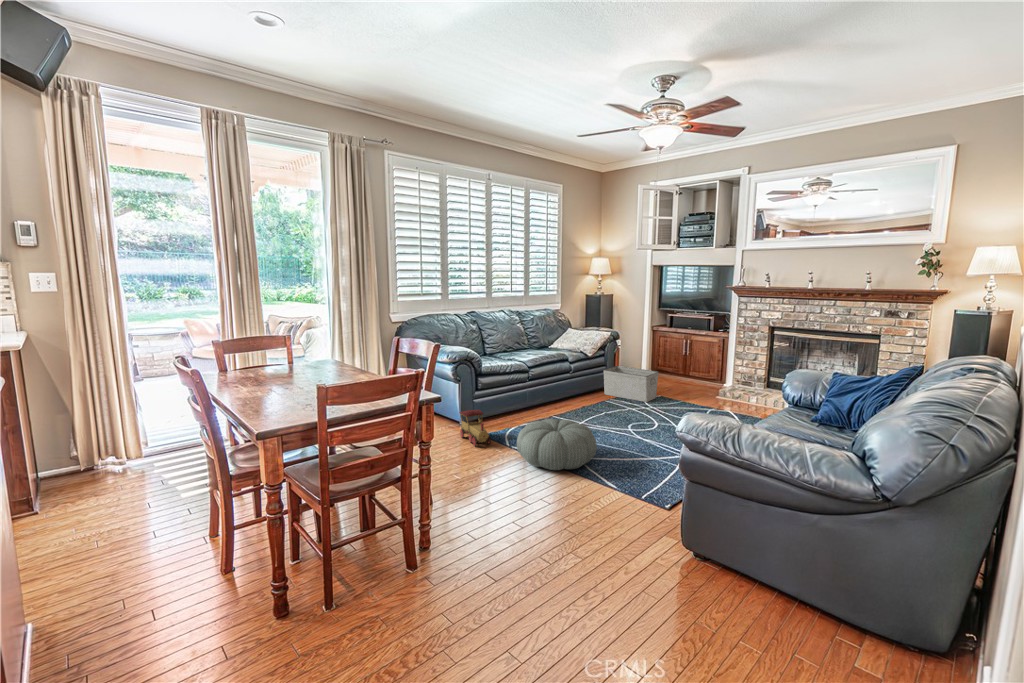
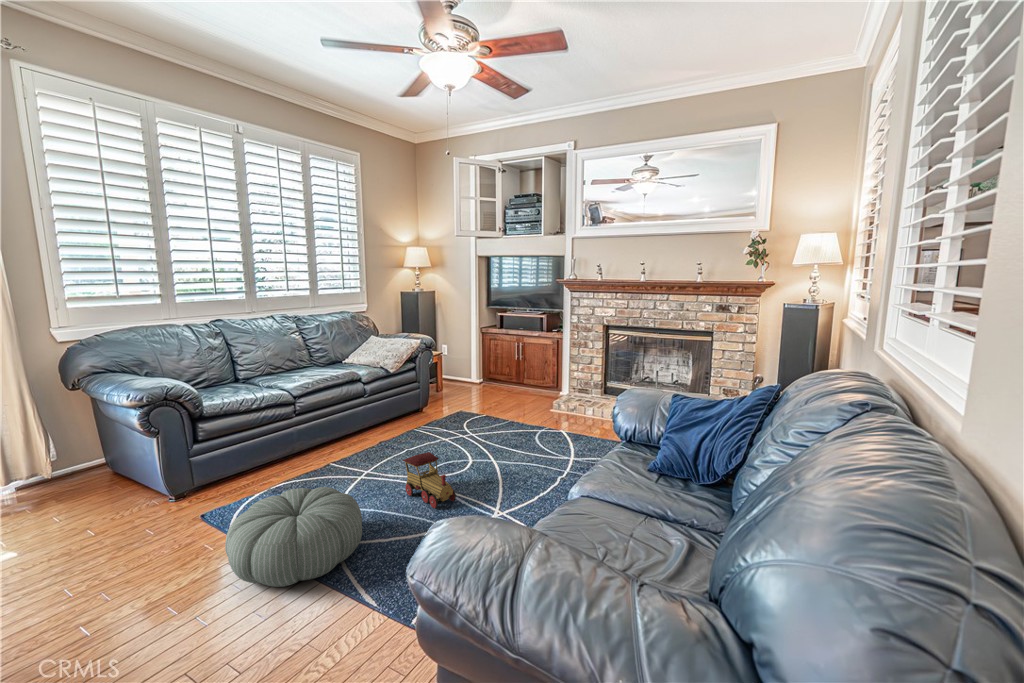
storage bin: present [604,366,658,402] -> none [413,381,482,427]
toy train: present [460,410,491,446] -> present [403,452,456,509]

